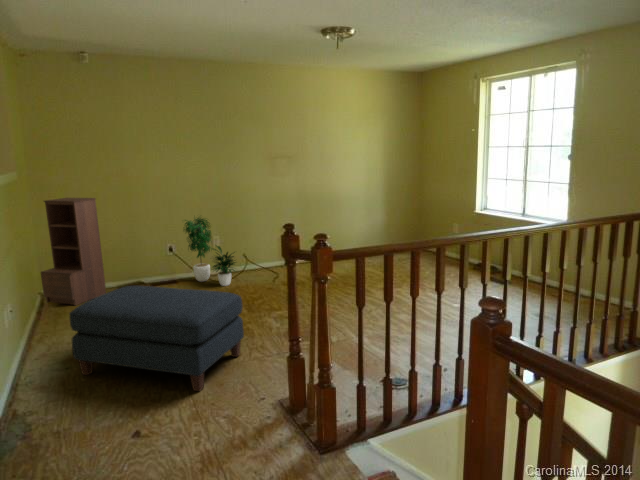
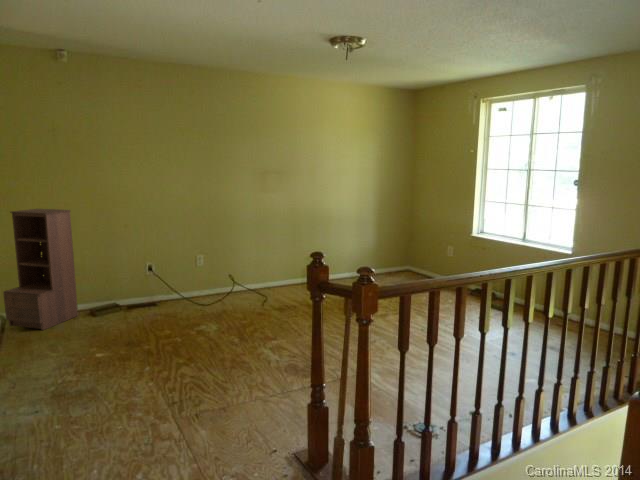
potted plant: present [184,218,236,286] -> none [164,229,227,309]
ottoman: present [69,286,244,391] -> none [41,313,244,442]

